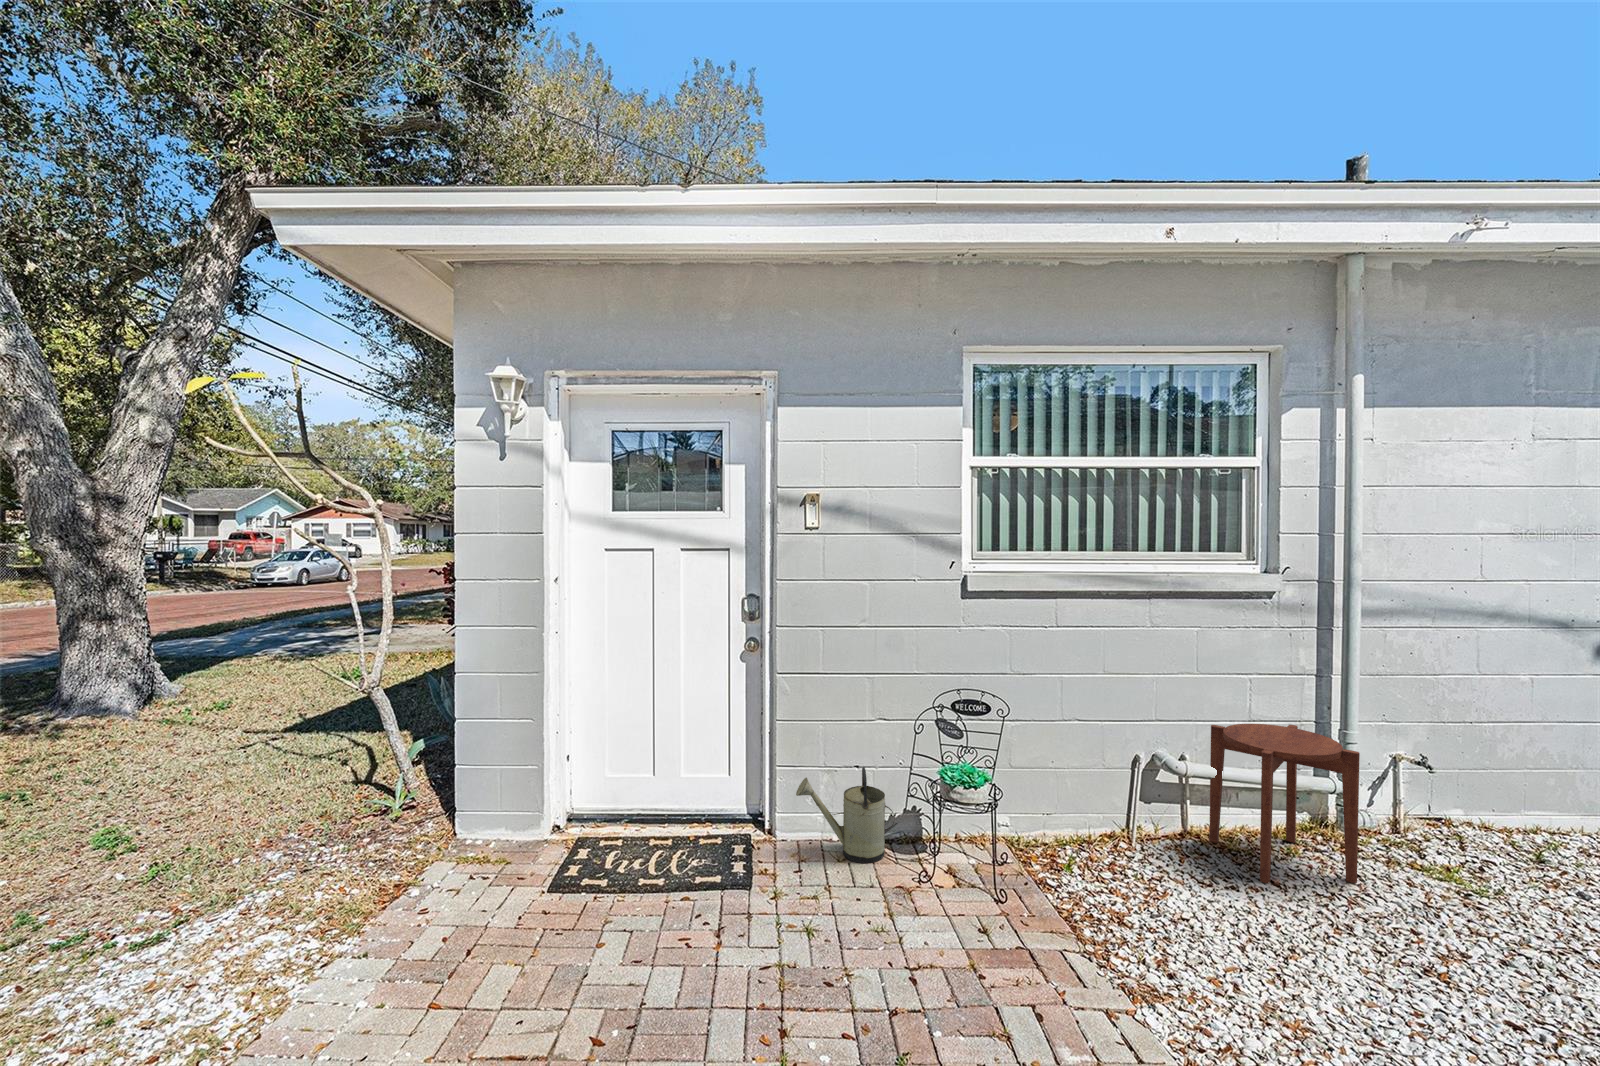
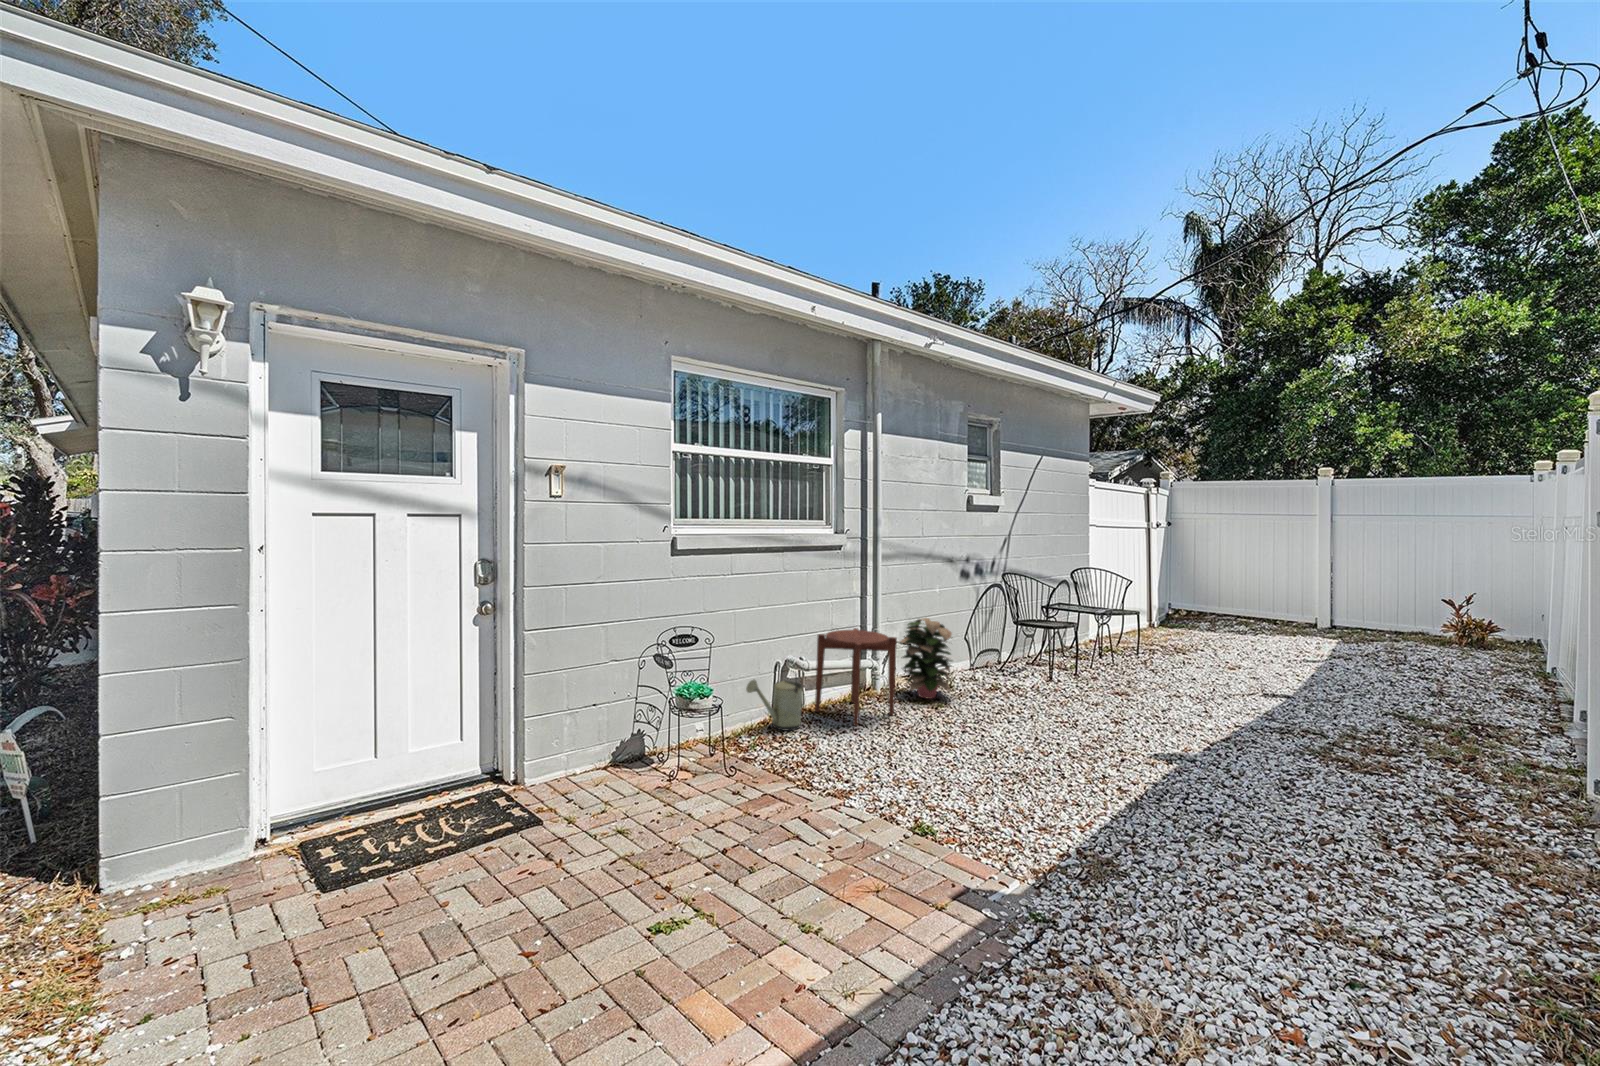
decorative plant: none [1393,726,1527,873] -> present [900,618,952,699]
watering can: present [796,767,894,863] -> present [746,671,803,731]

